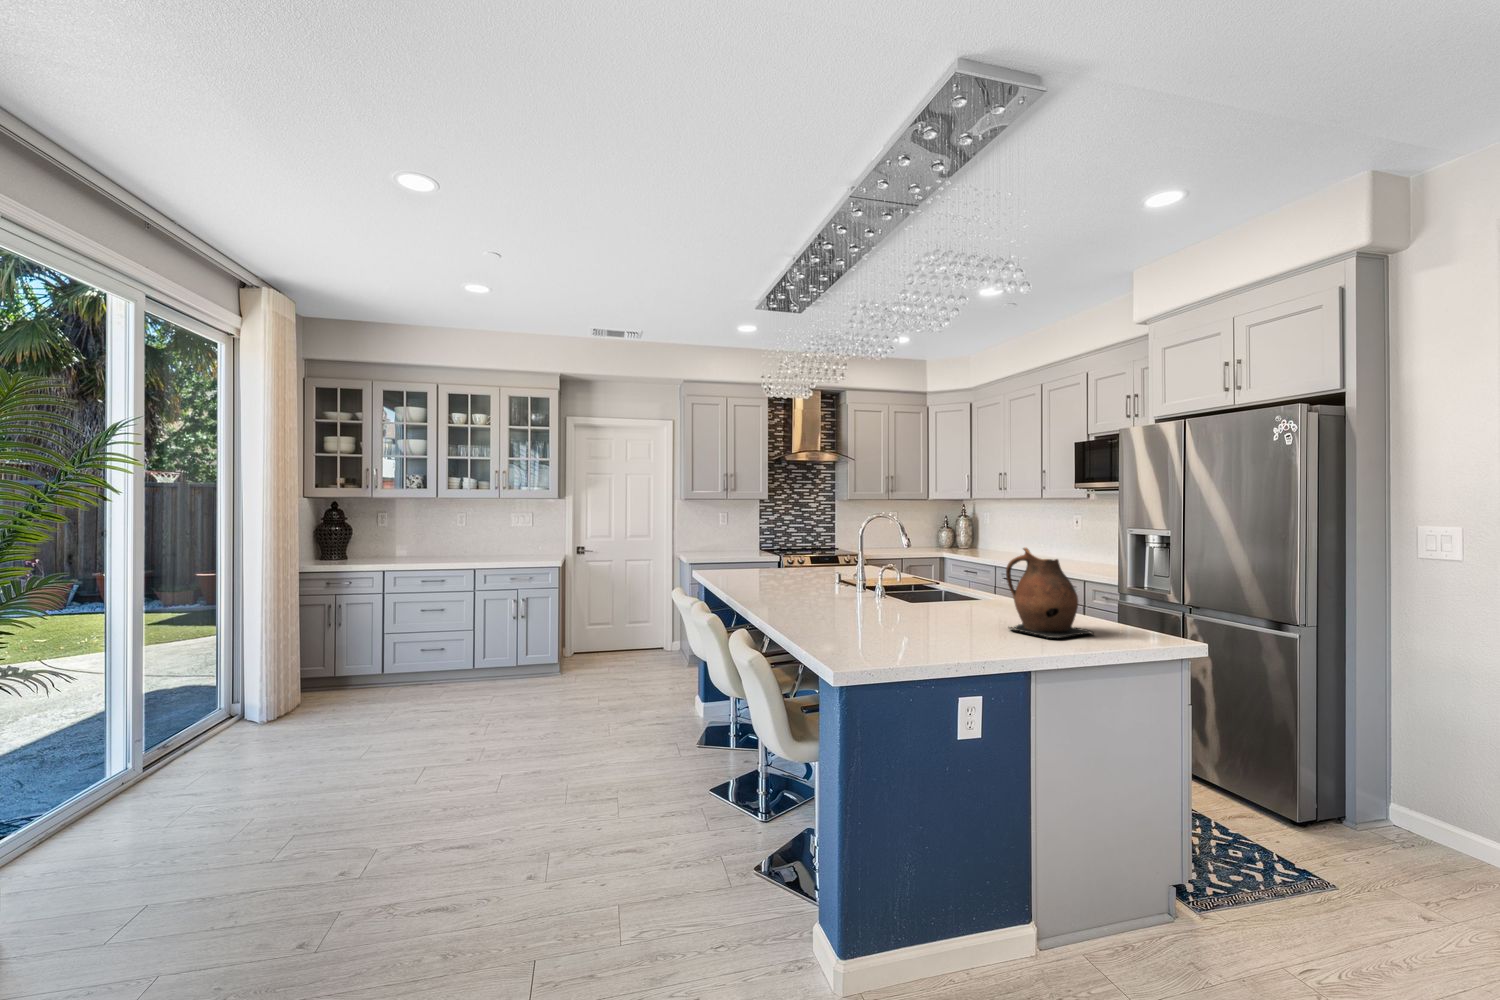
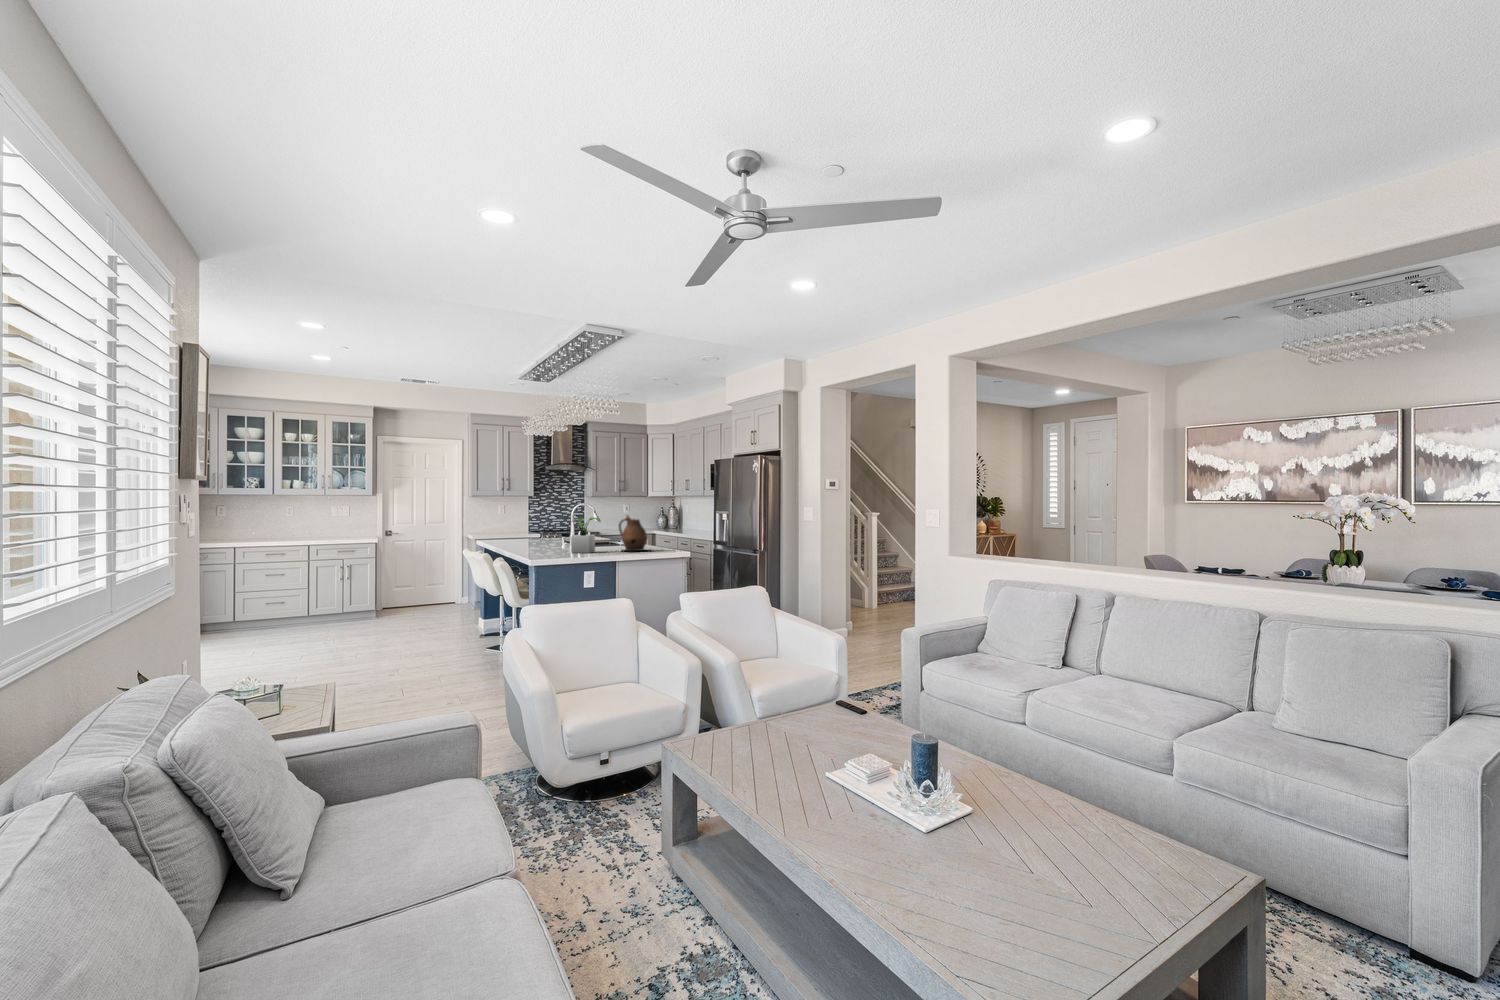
potted plant: none [871,546,984,640] -> present [571,516,601,553]

